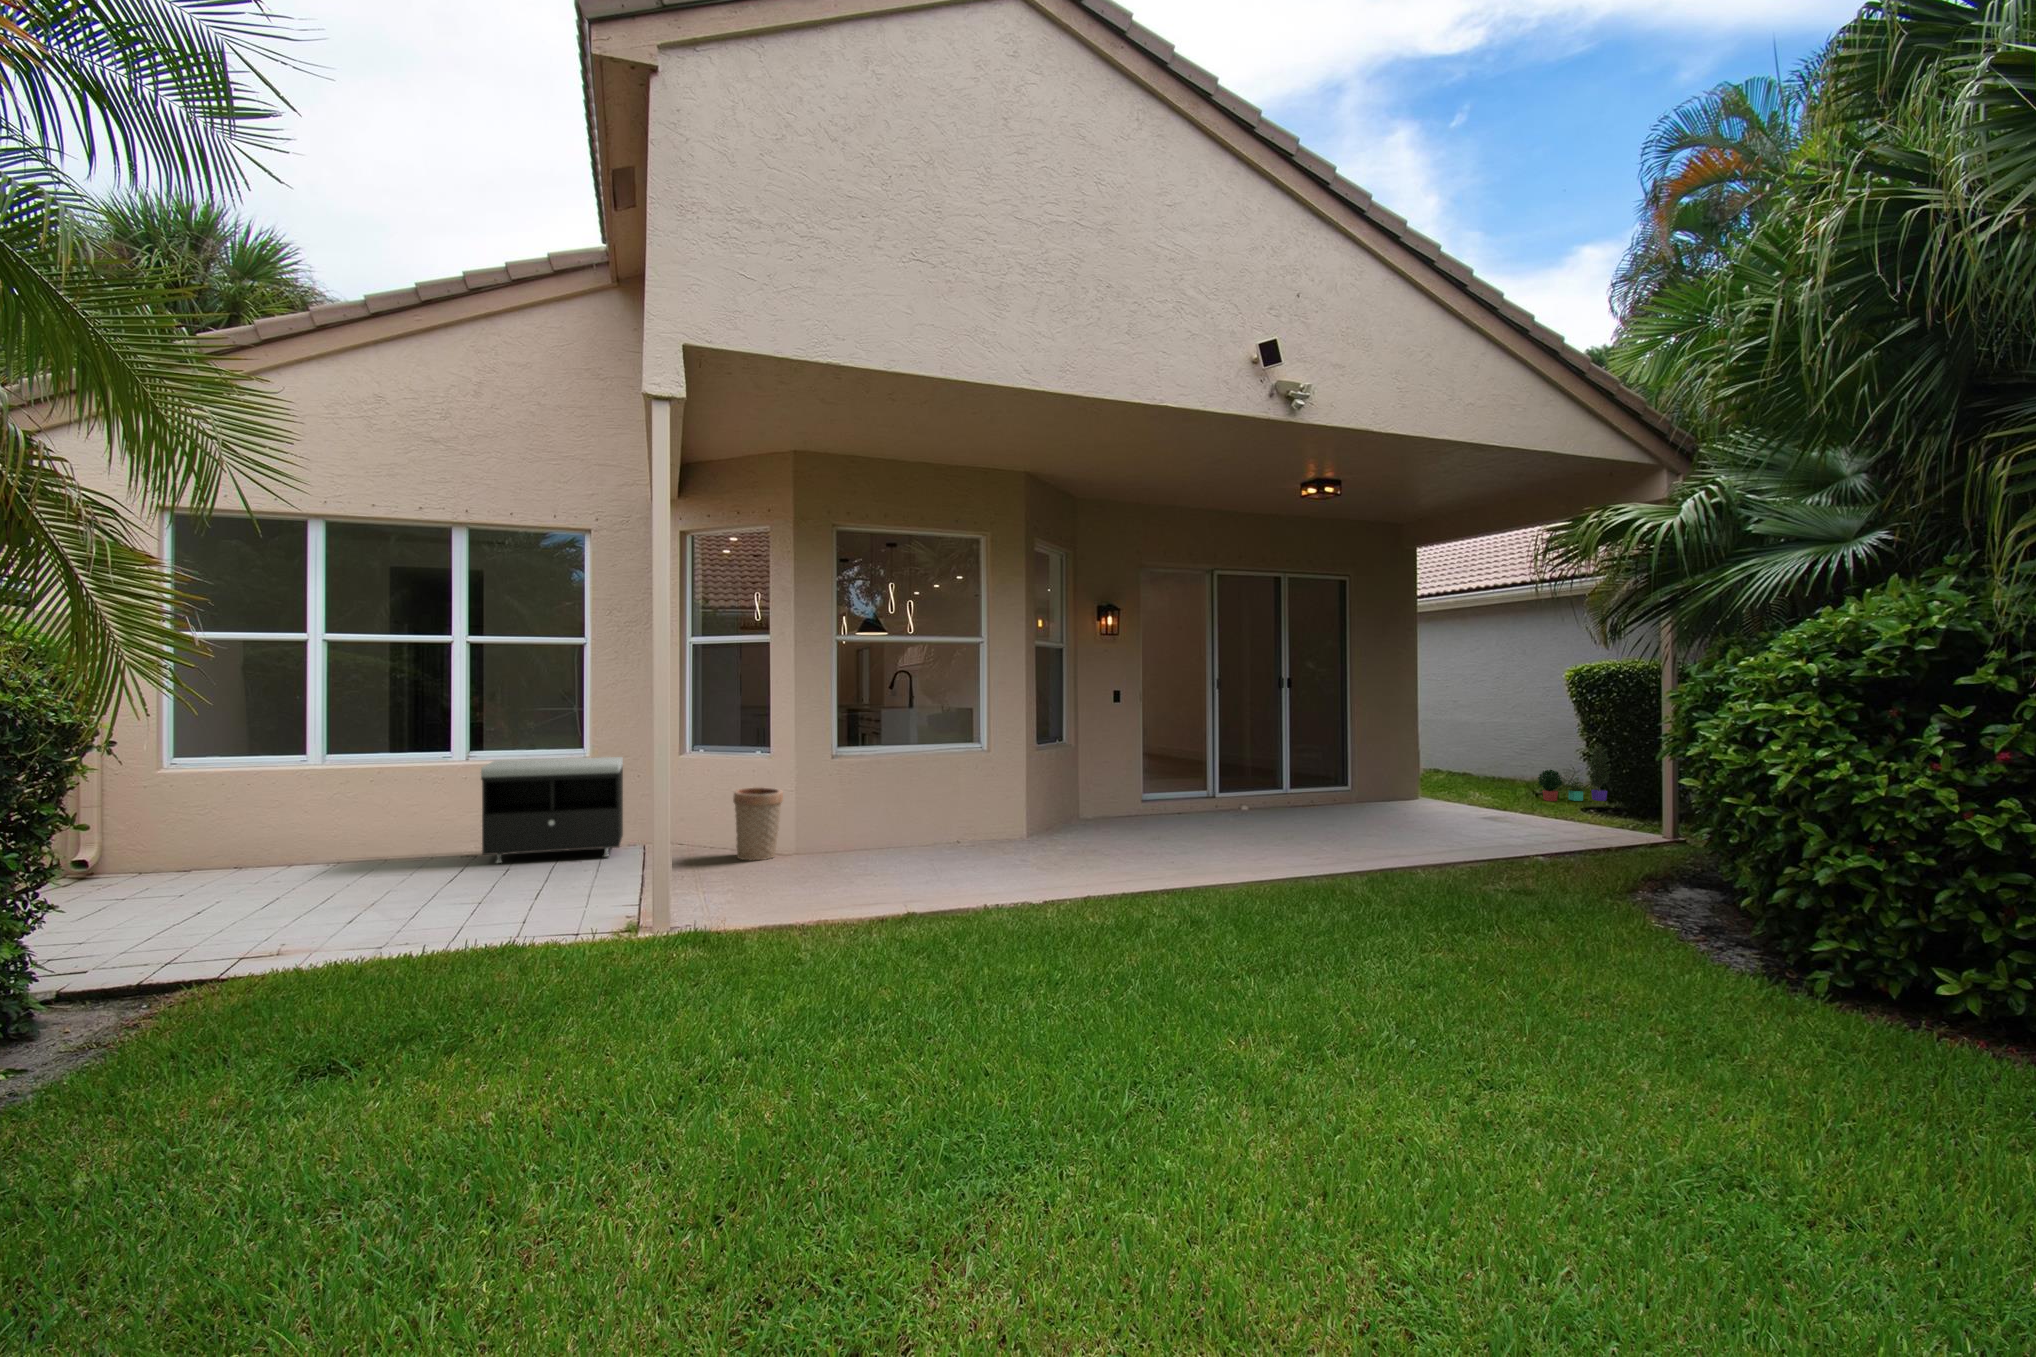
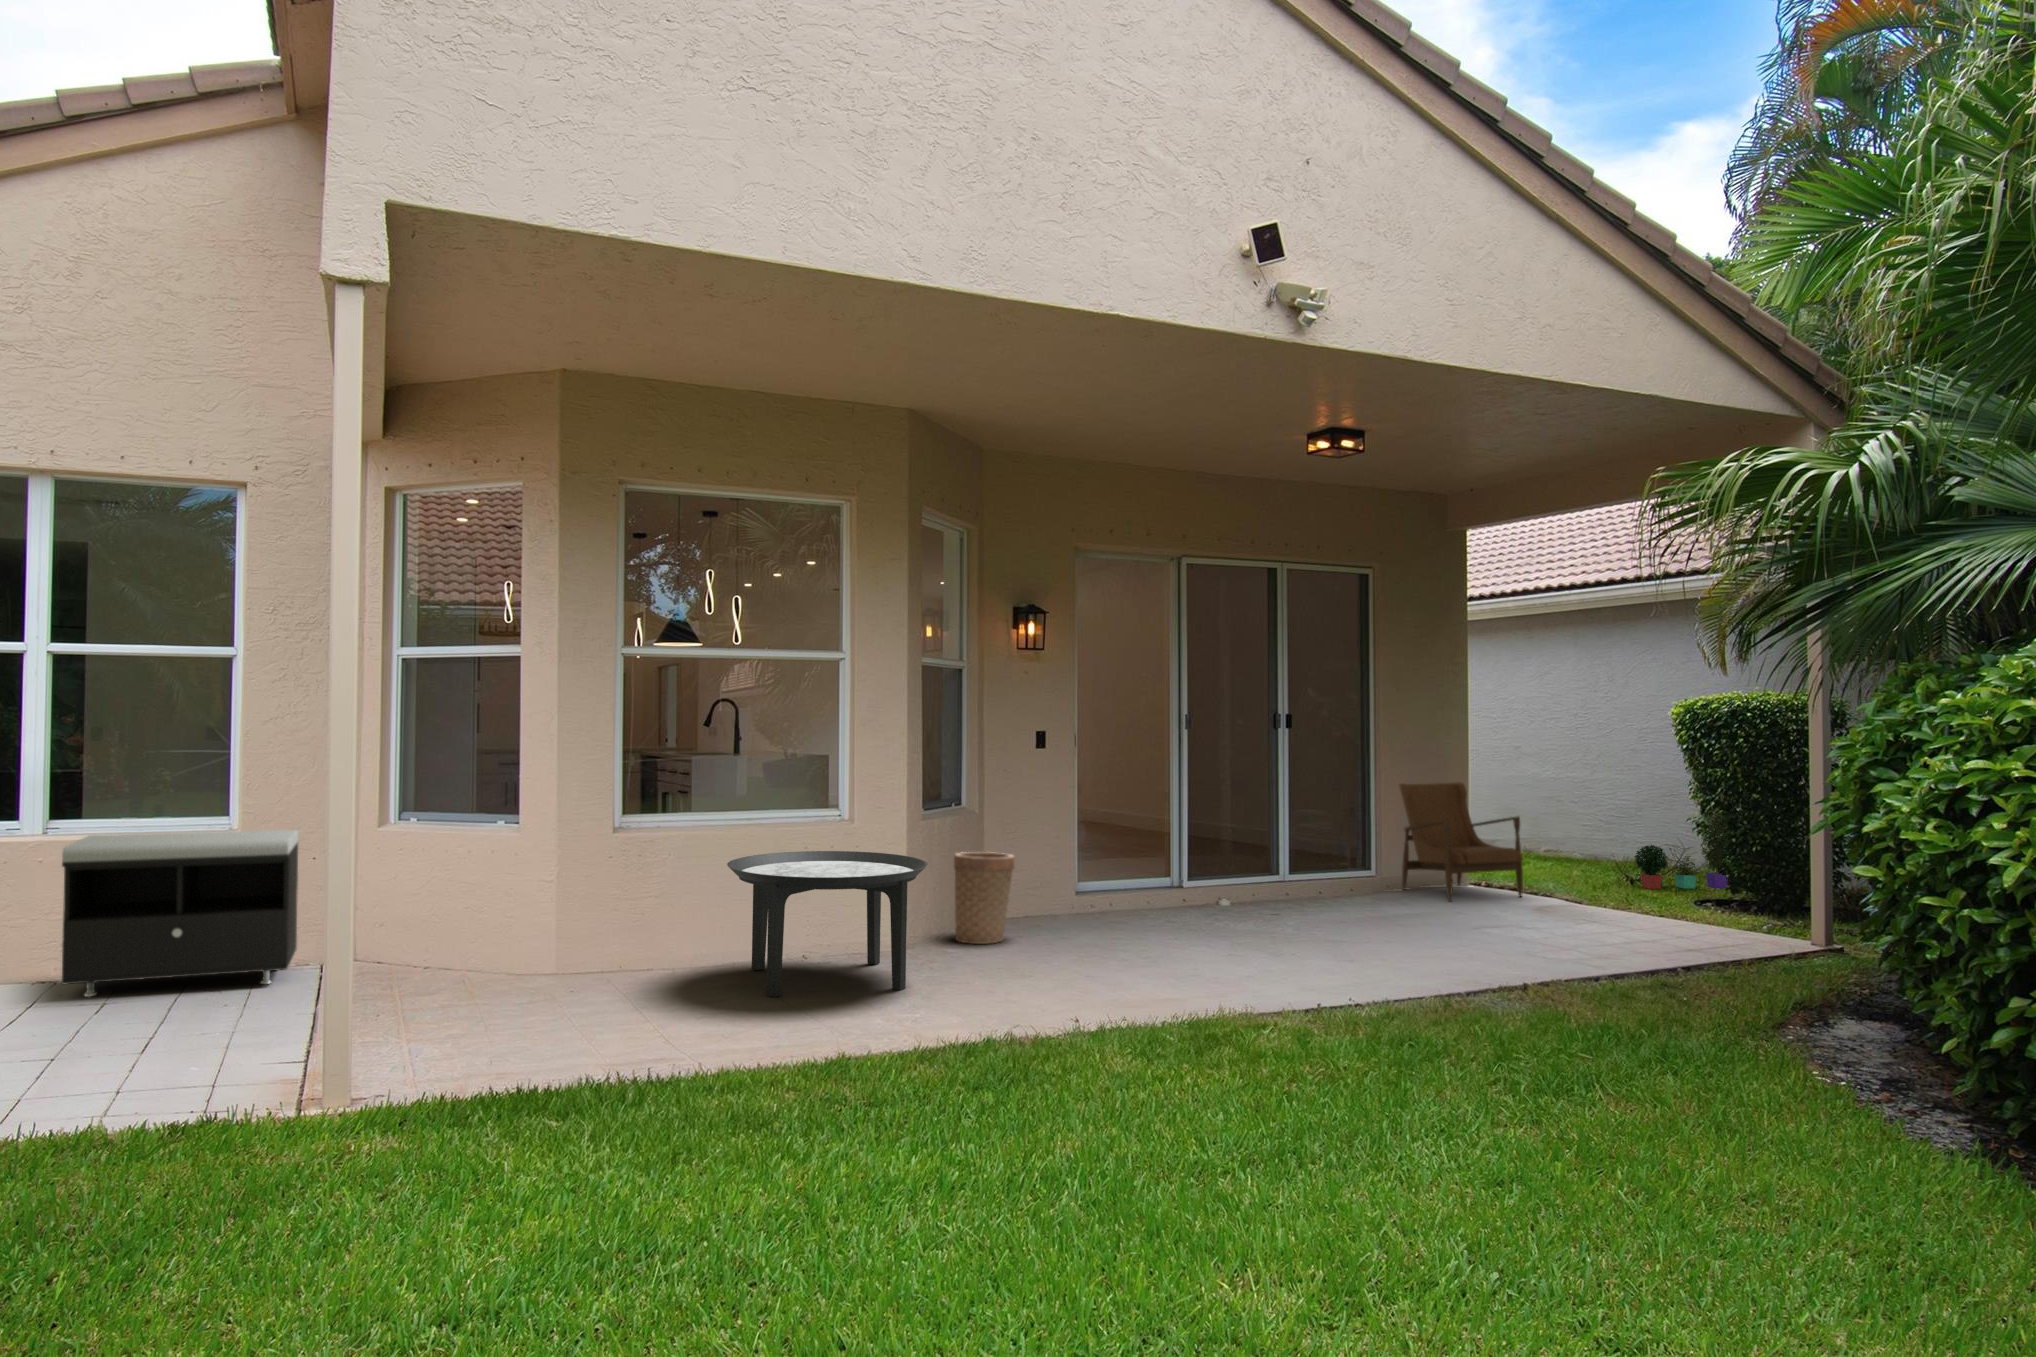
armchair: none [1364,725,1455,809] -> present [1399,782,1523,901]
round table: none [900,772,1034,867] -> present [727,851,928,997]
basket: present [733,787,783,860] -> present [954,852,1014,944]

